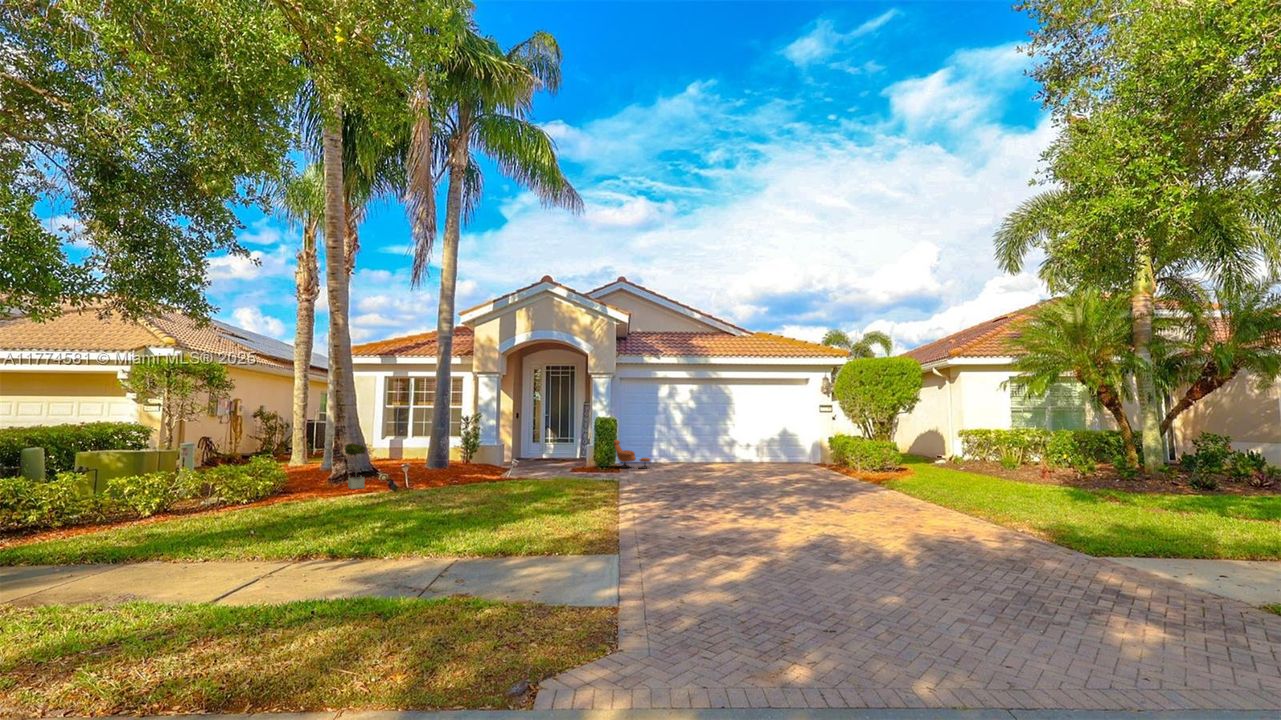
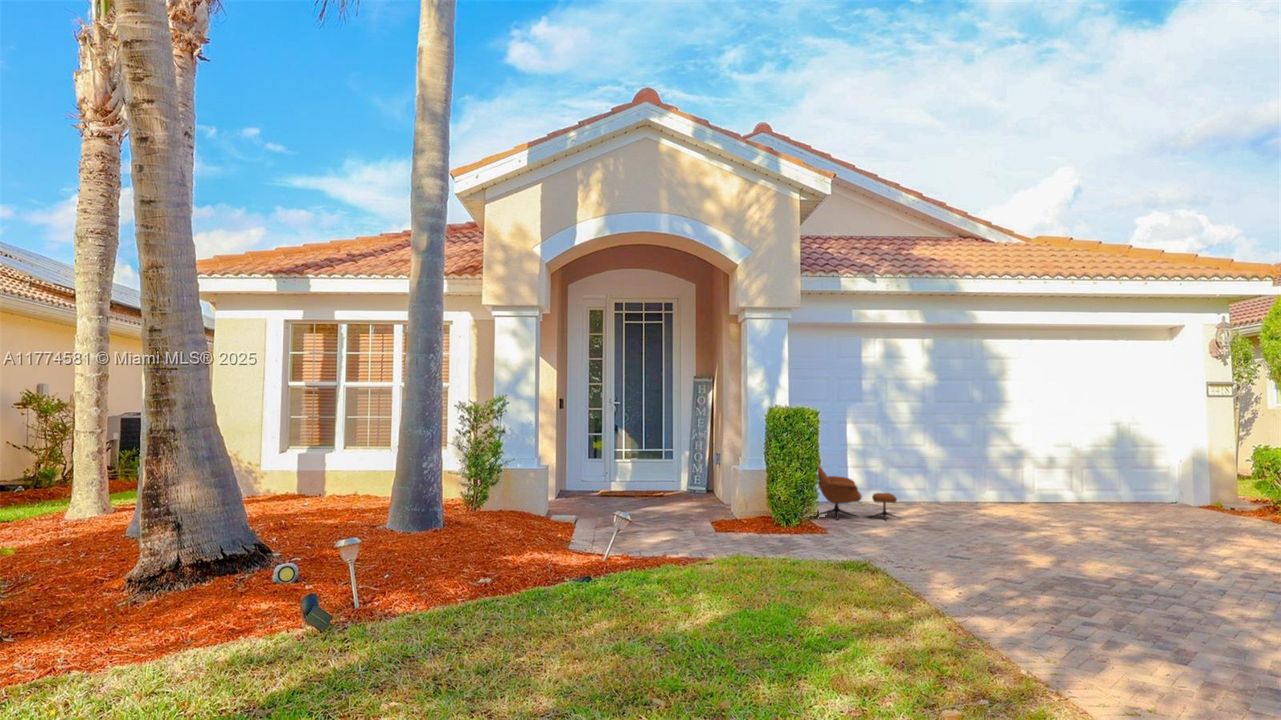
potted tree: present [345,443,366,489] -> none [171,474,238,615]

